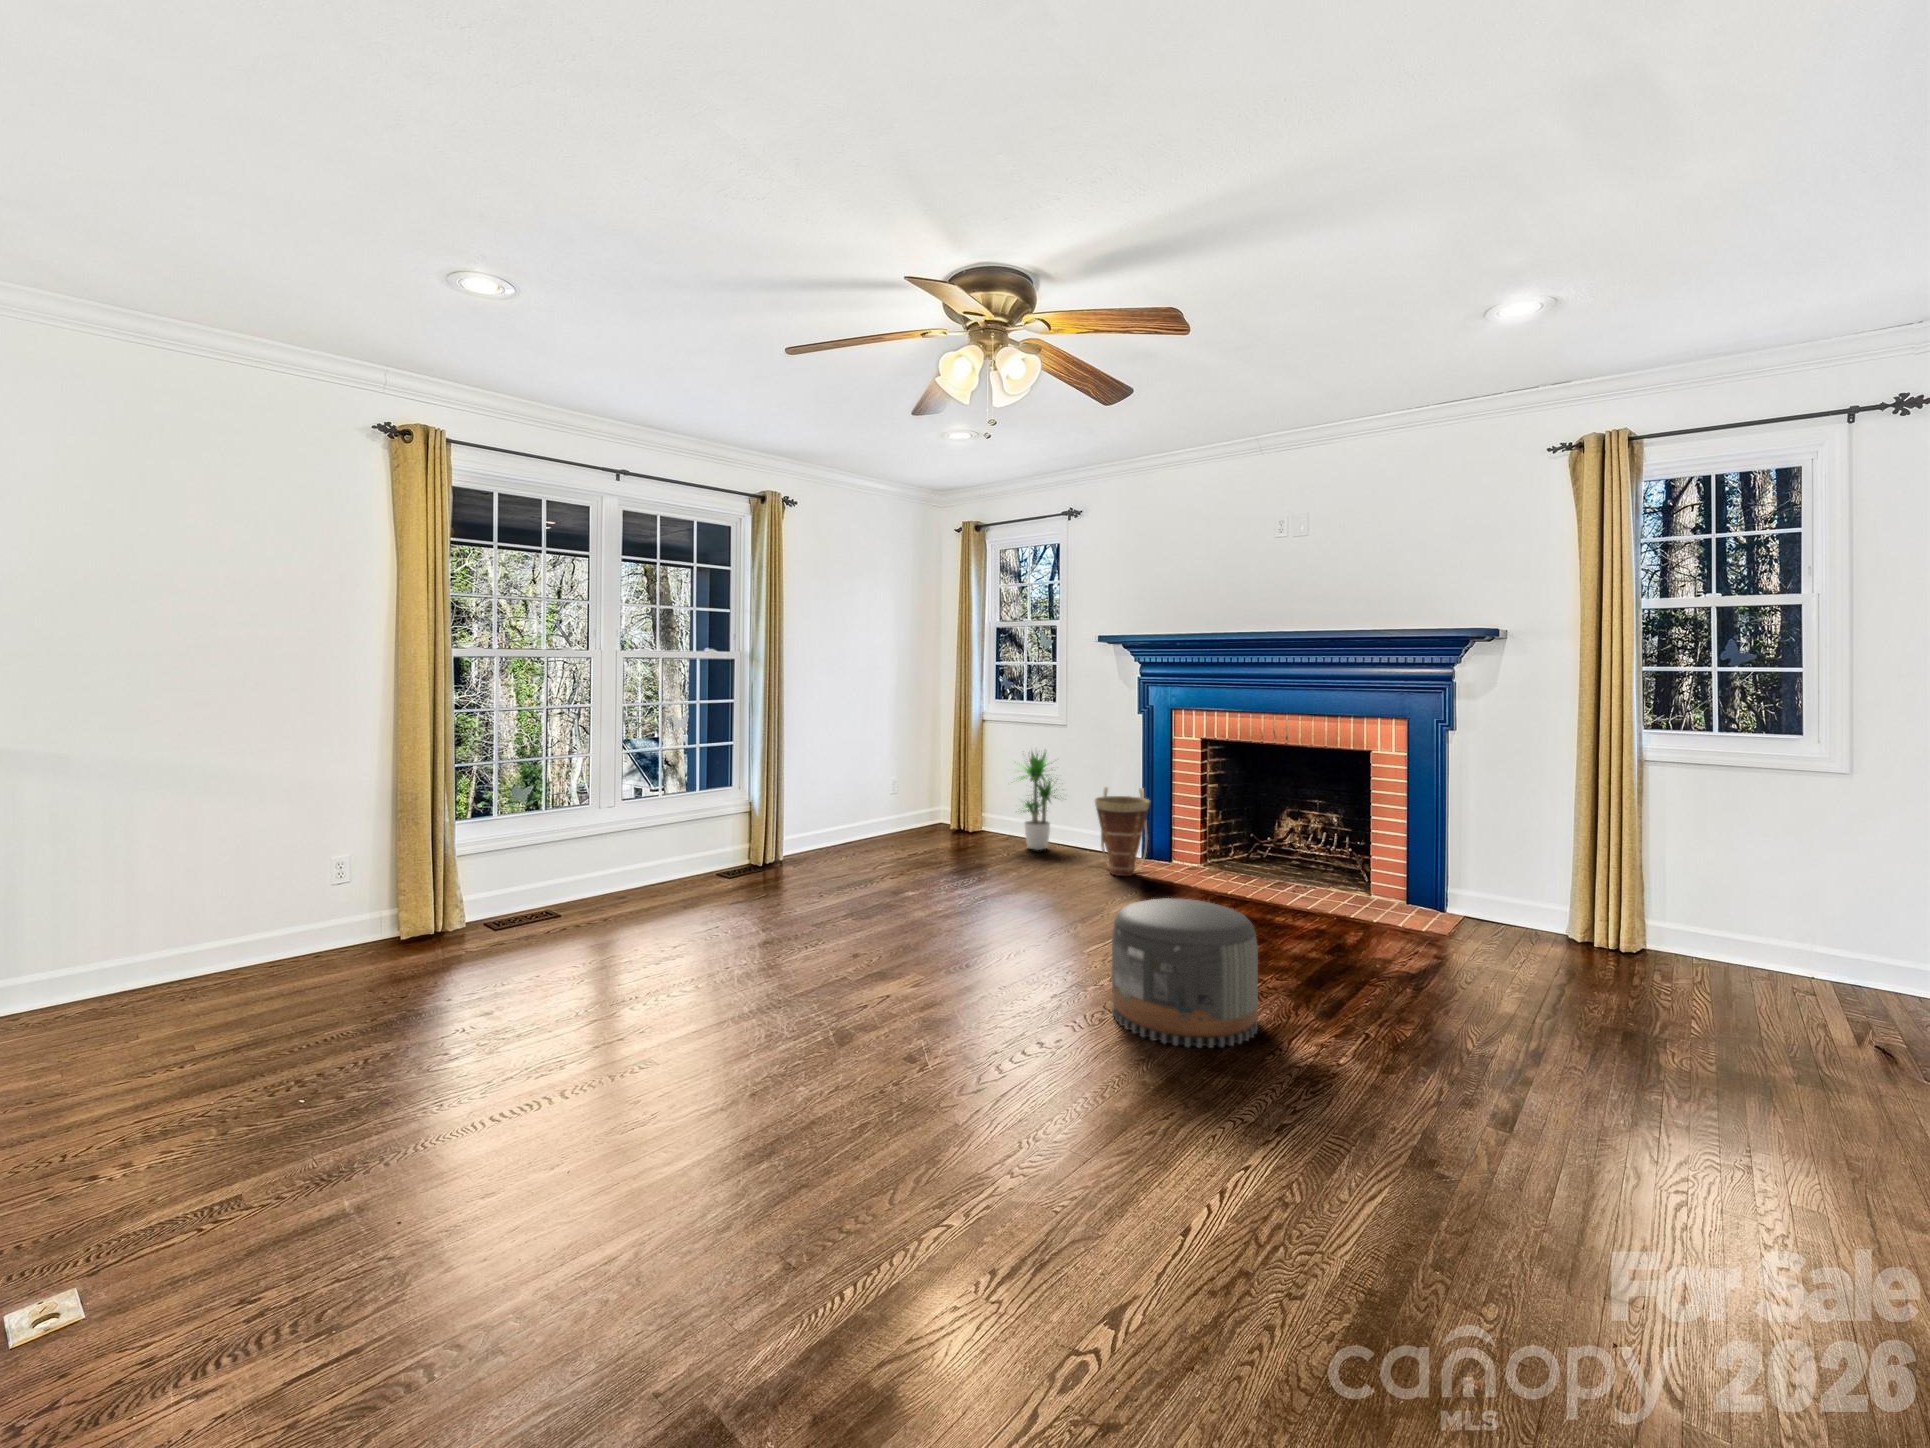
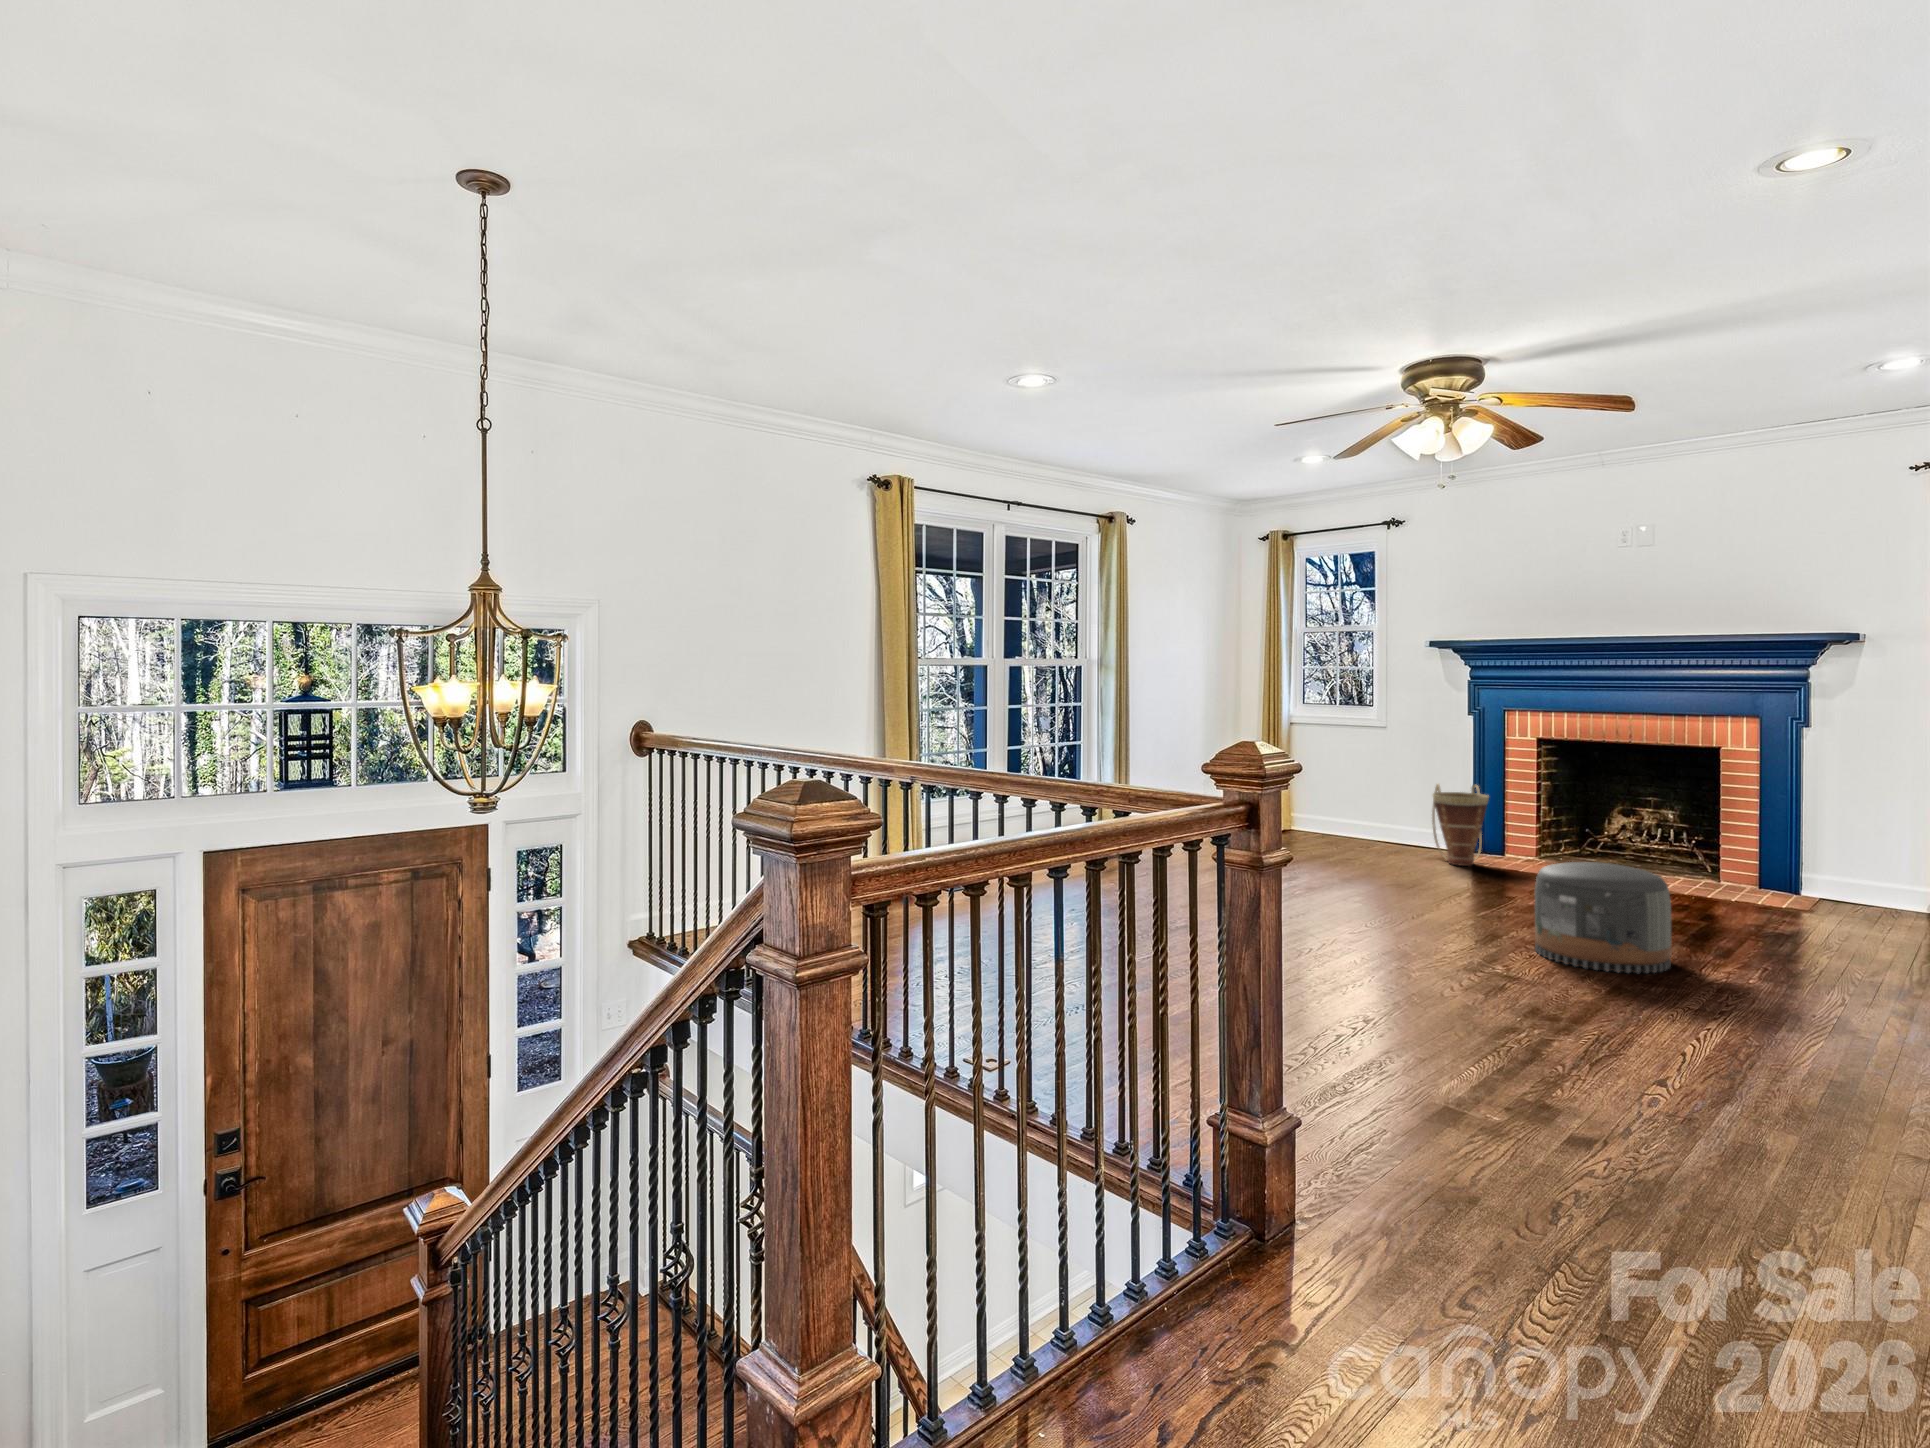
potted plant: present [1011,752,1064,850] -> none [1325,747,1394,845]

